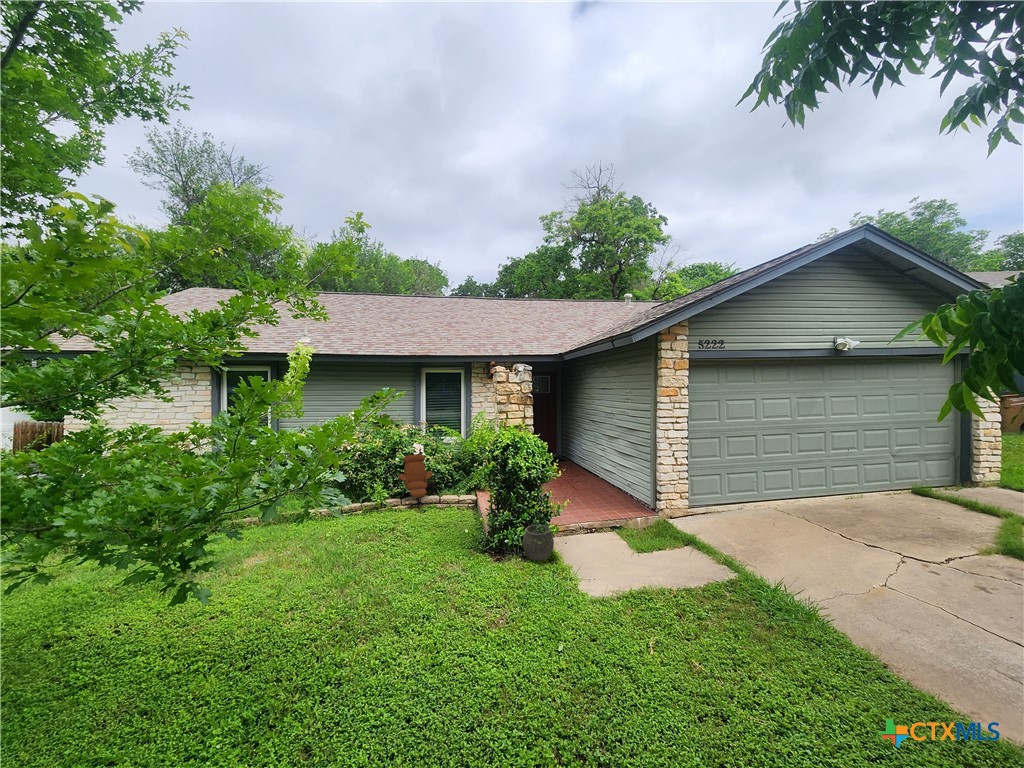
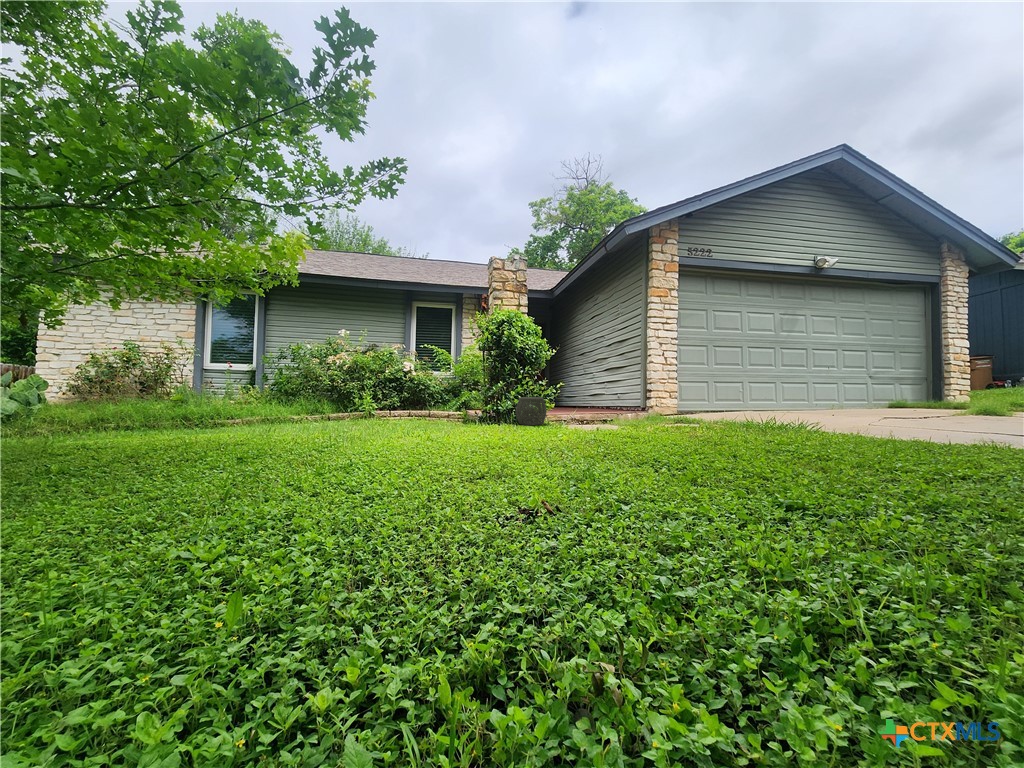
lounge chair: present [398,454,433,510] -> none [388,370,423,413]

